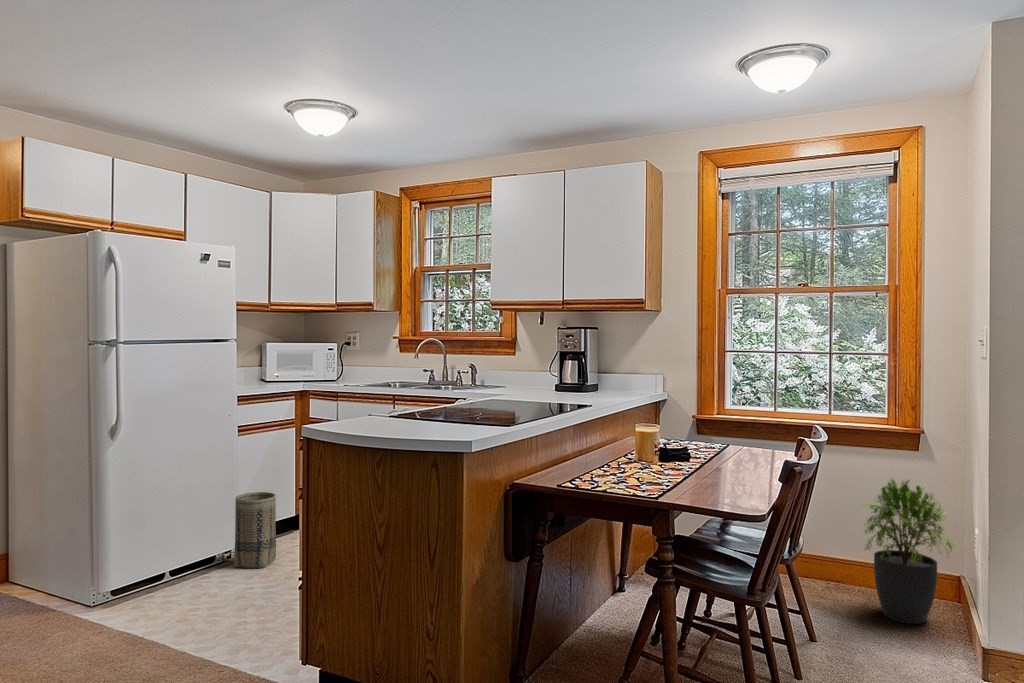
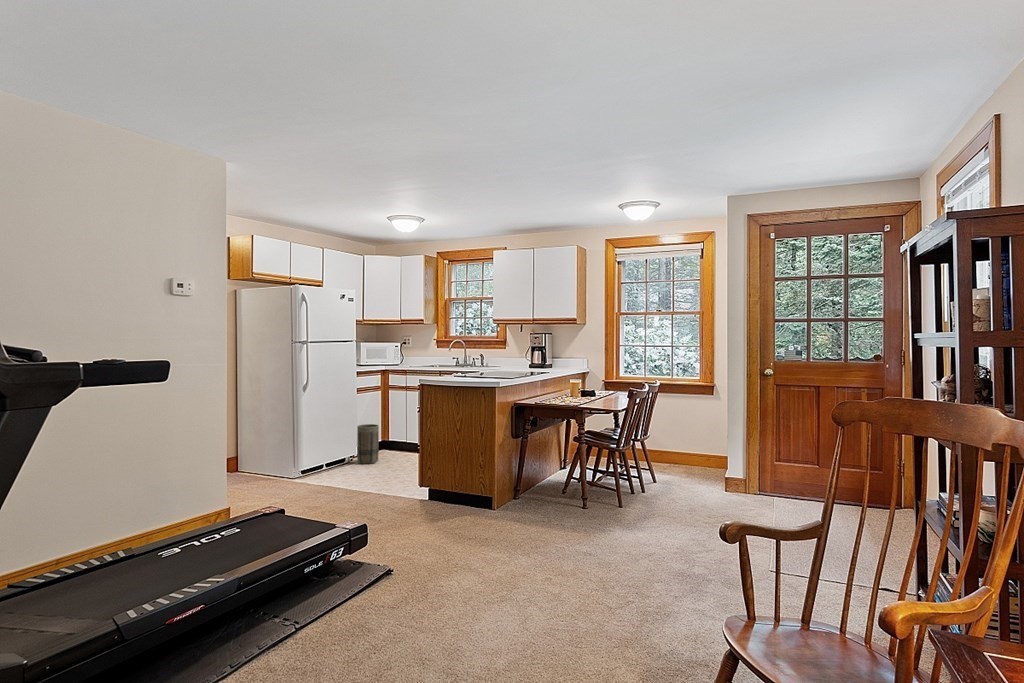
potted plant: present [865,479,954,624] -> none [682,406,726,477]

